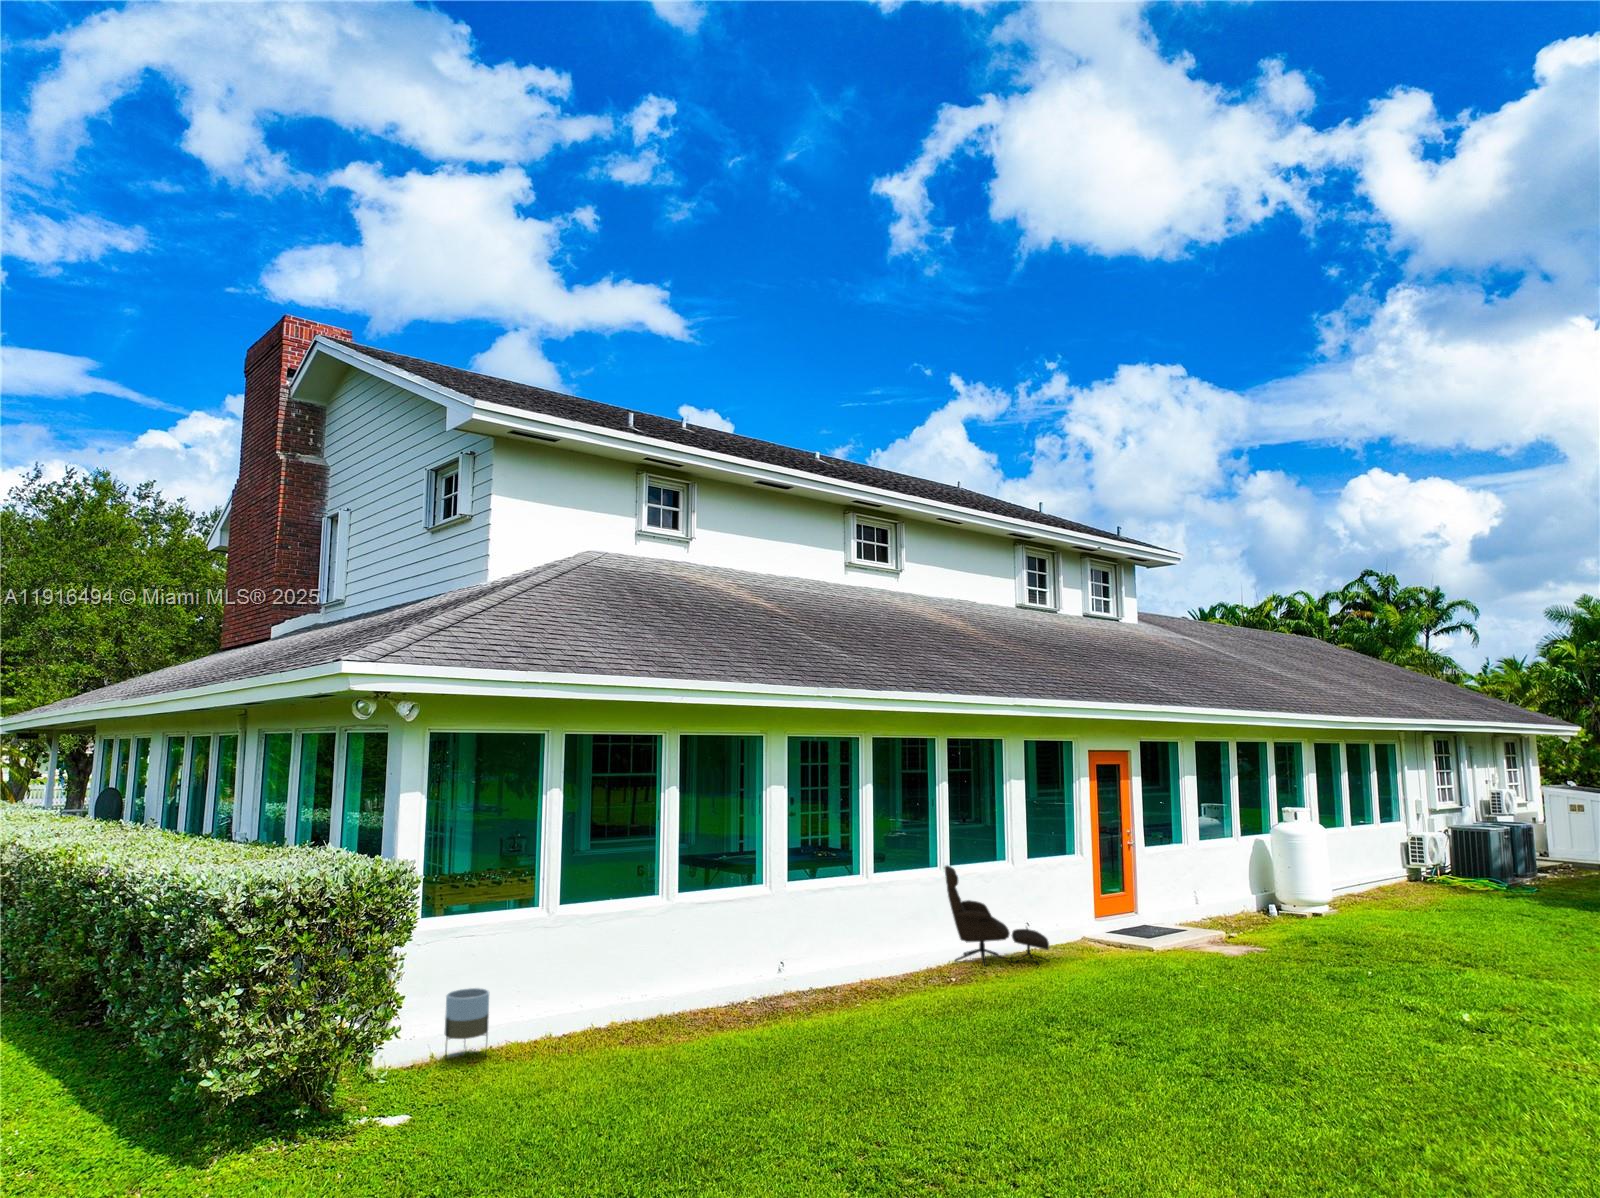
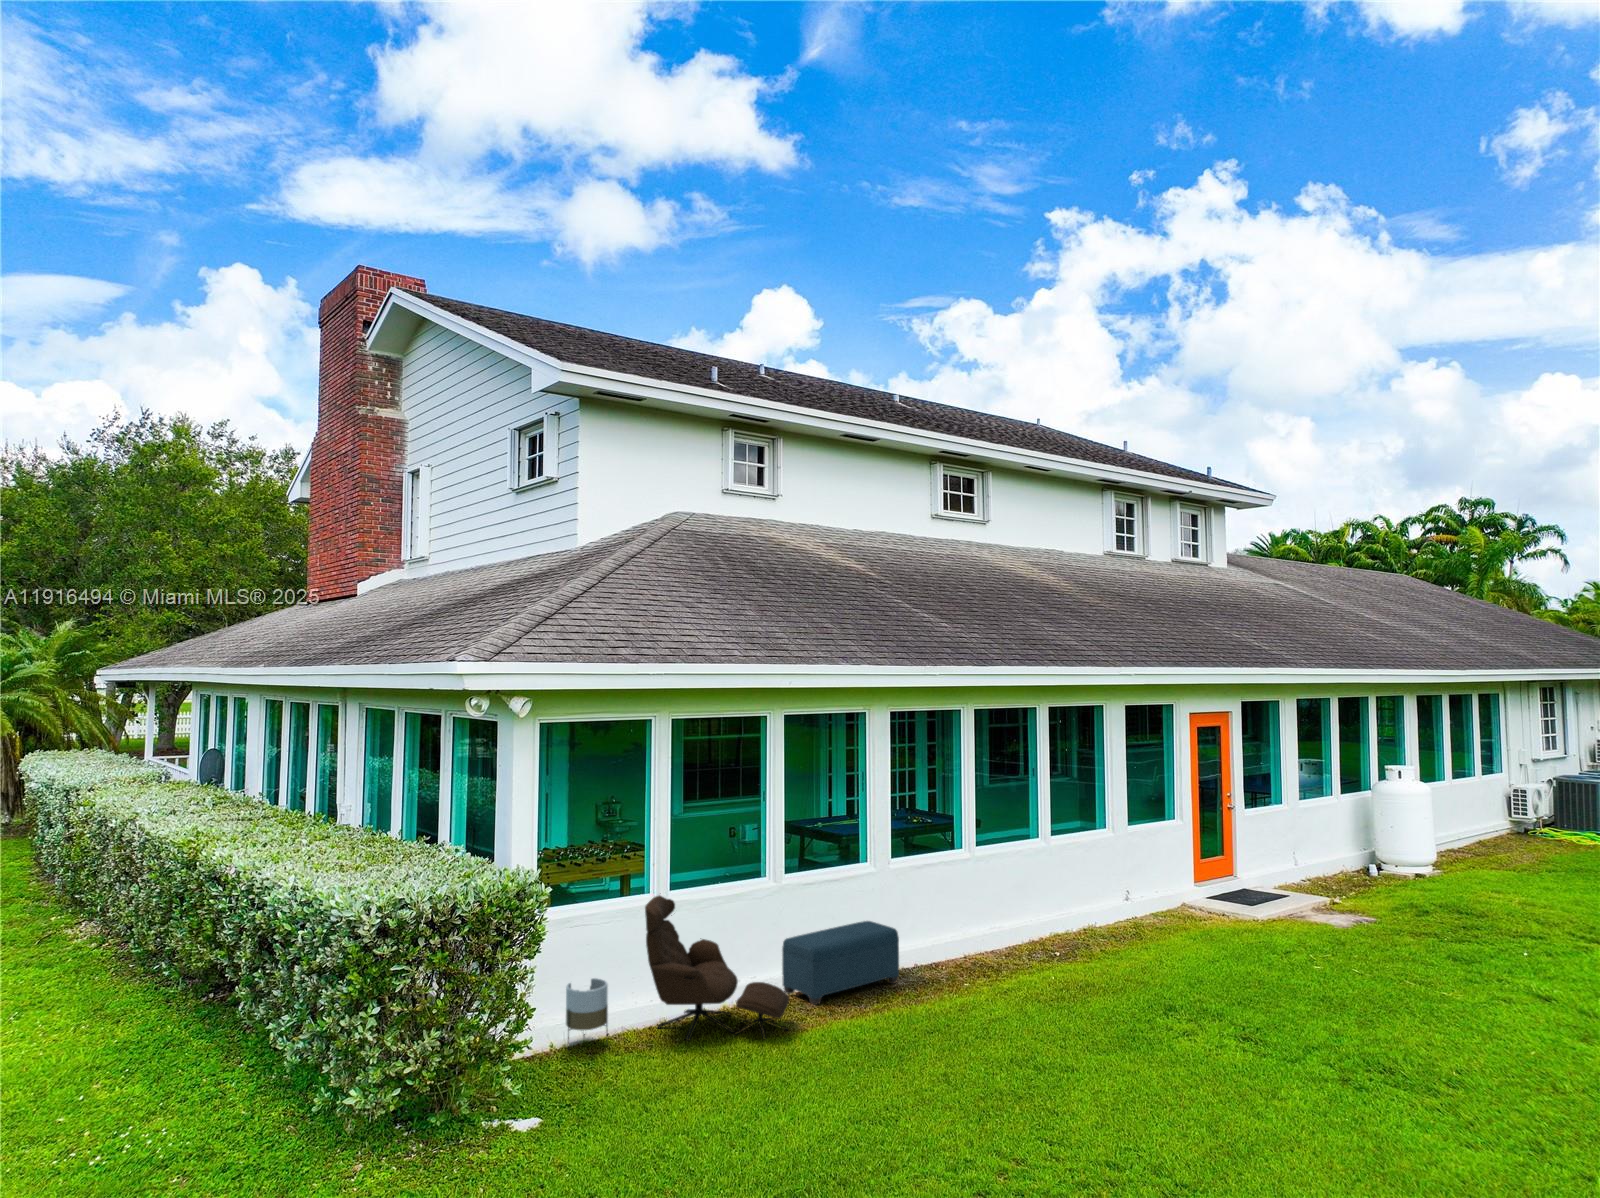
lounge chair: present [945,866,1049,967] -> present [645,895,789,1041]
bench: none [674,941,792,1021] -> present [782,921,899,1005]

